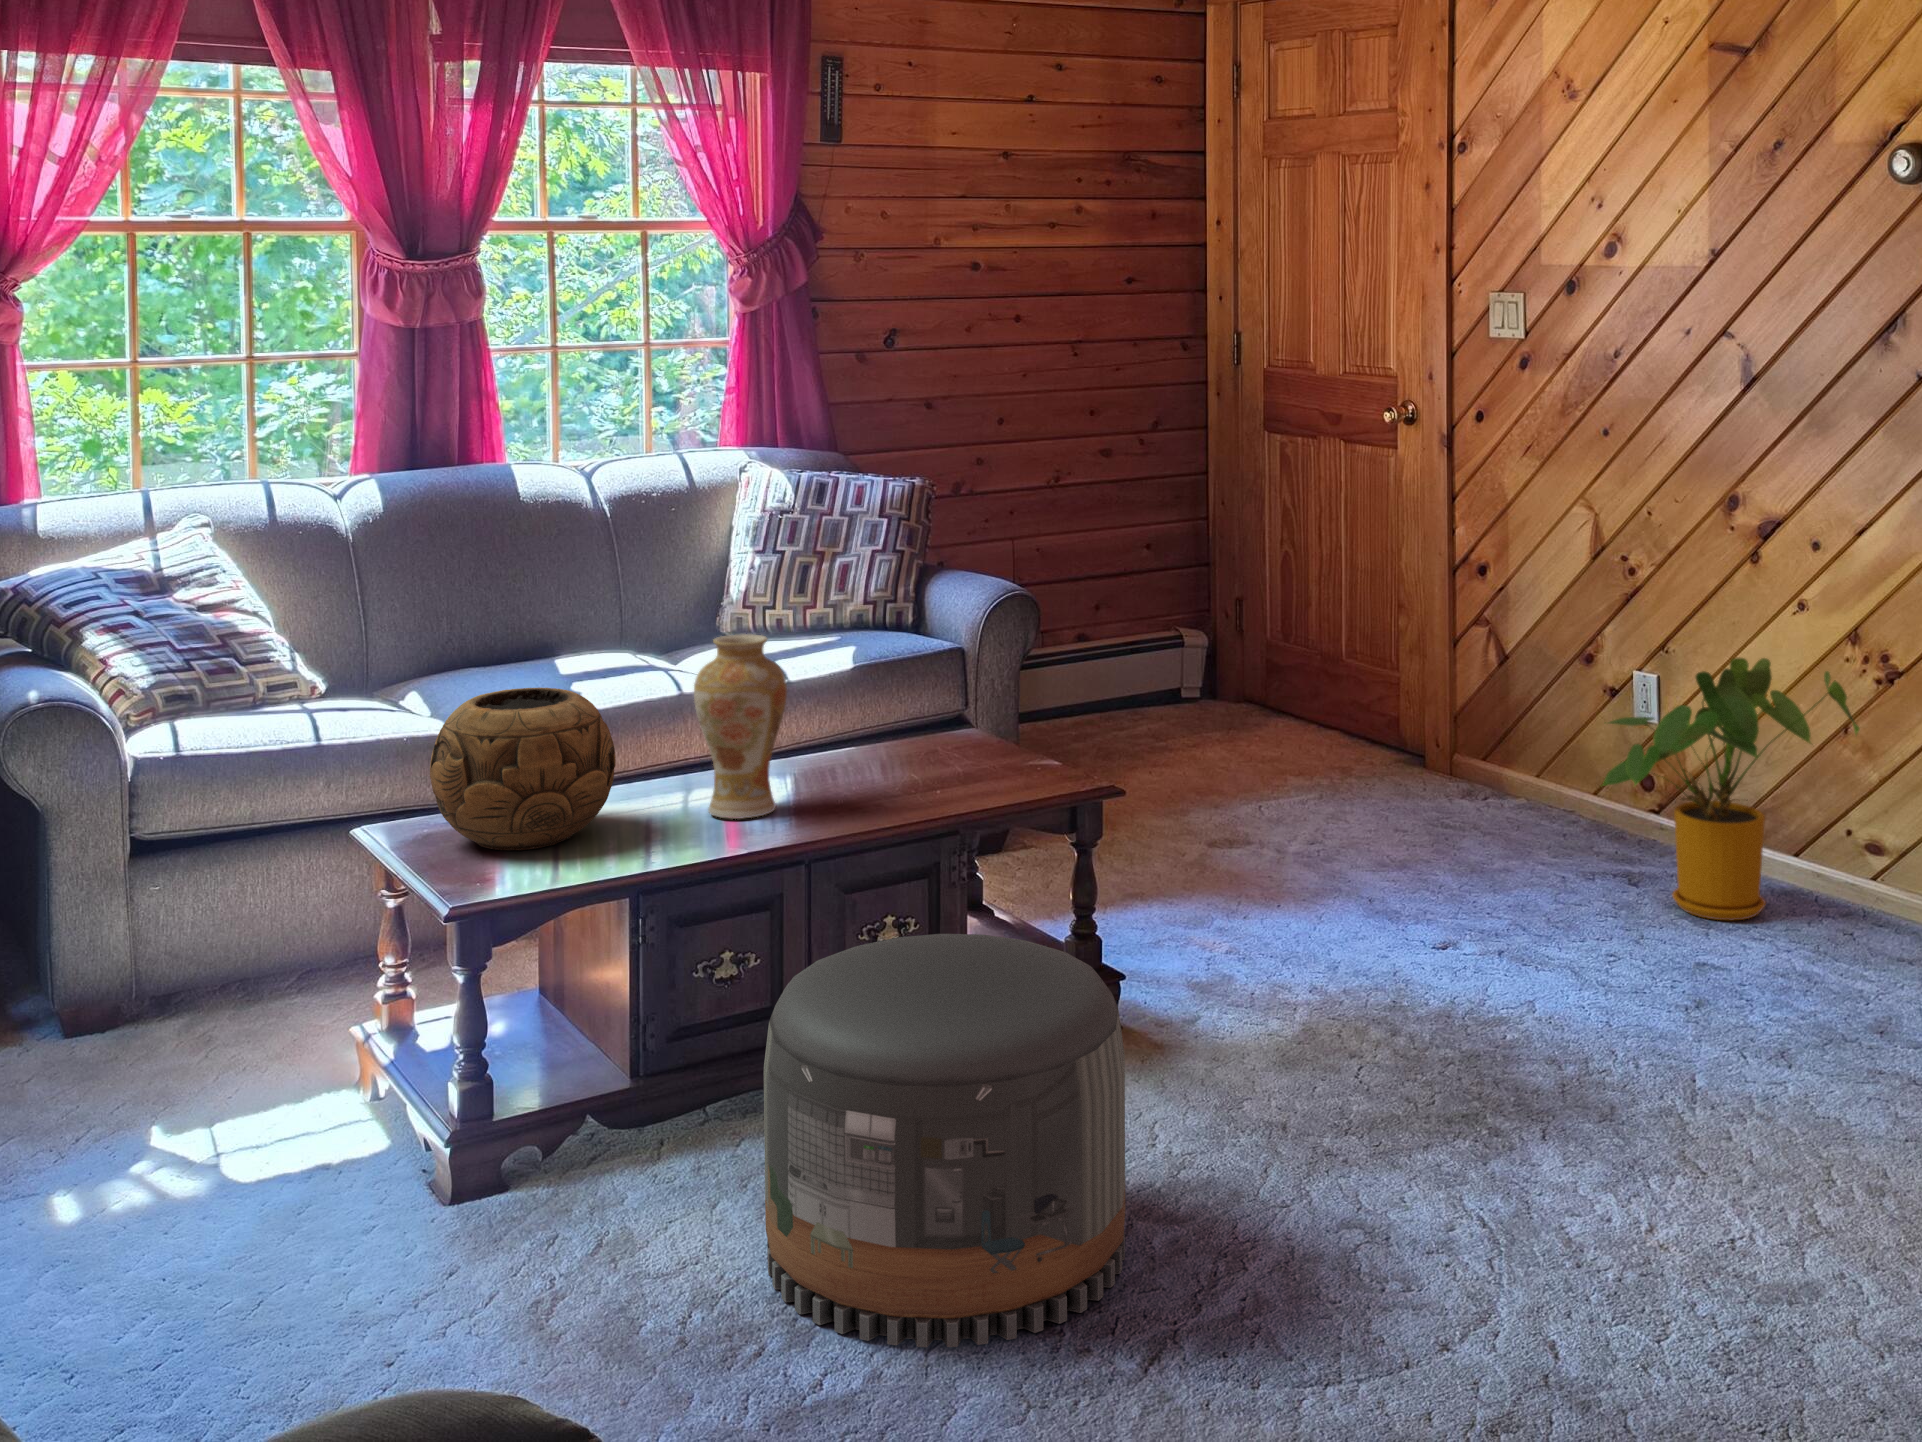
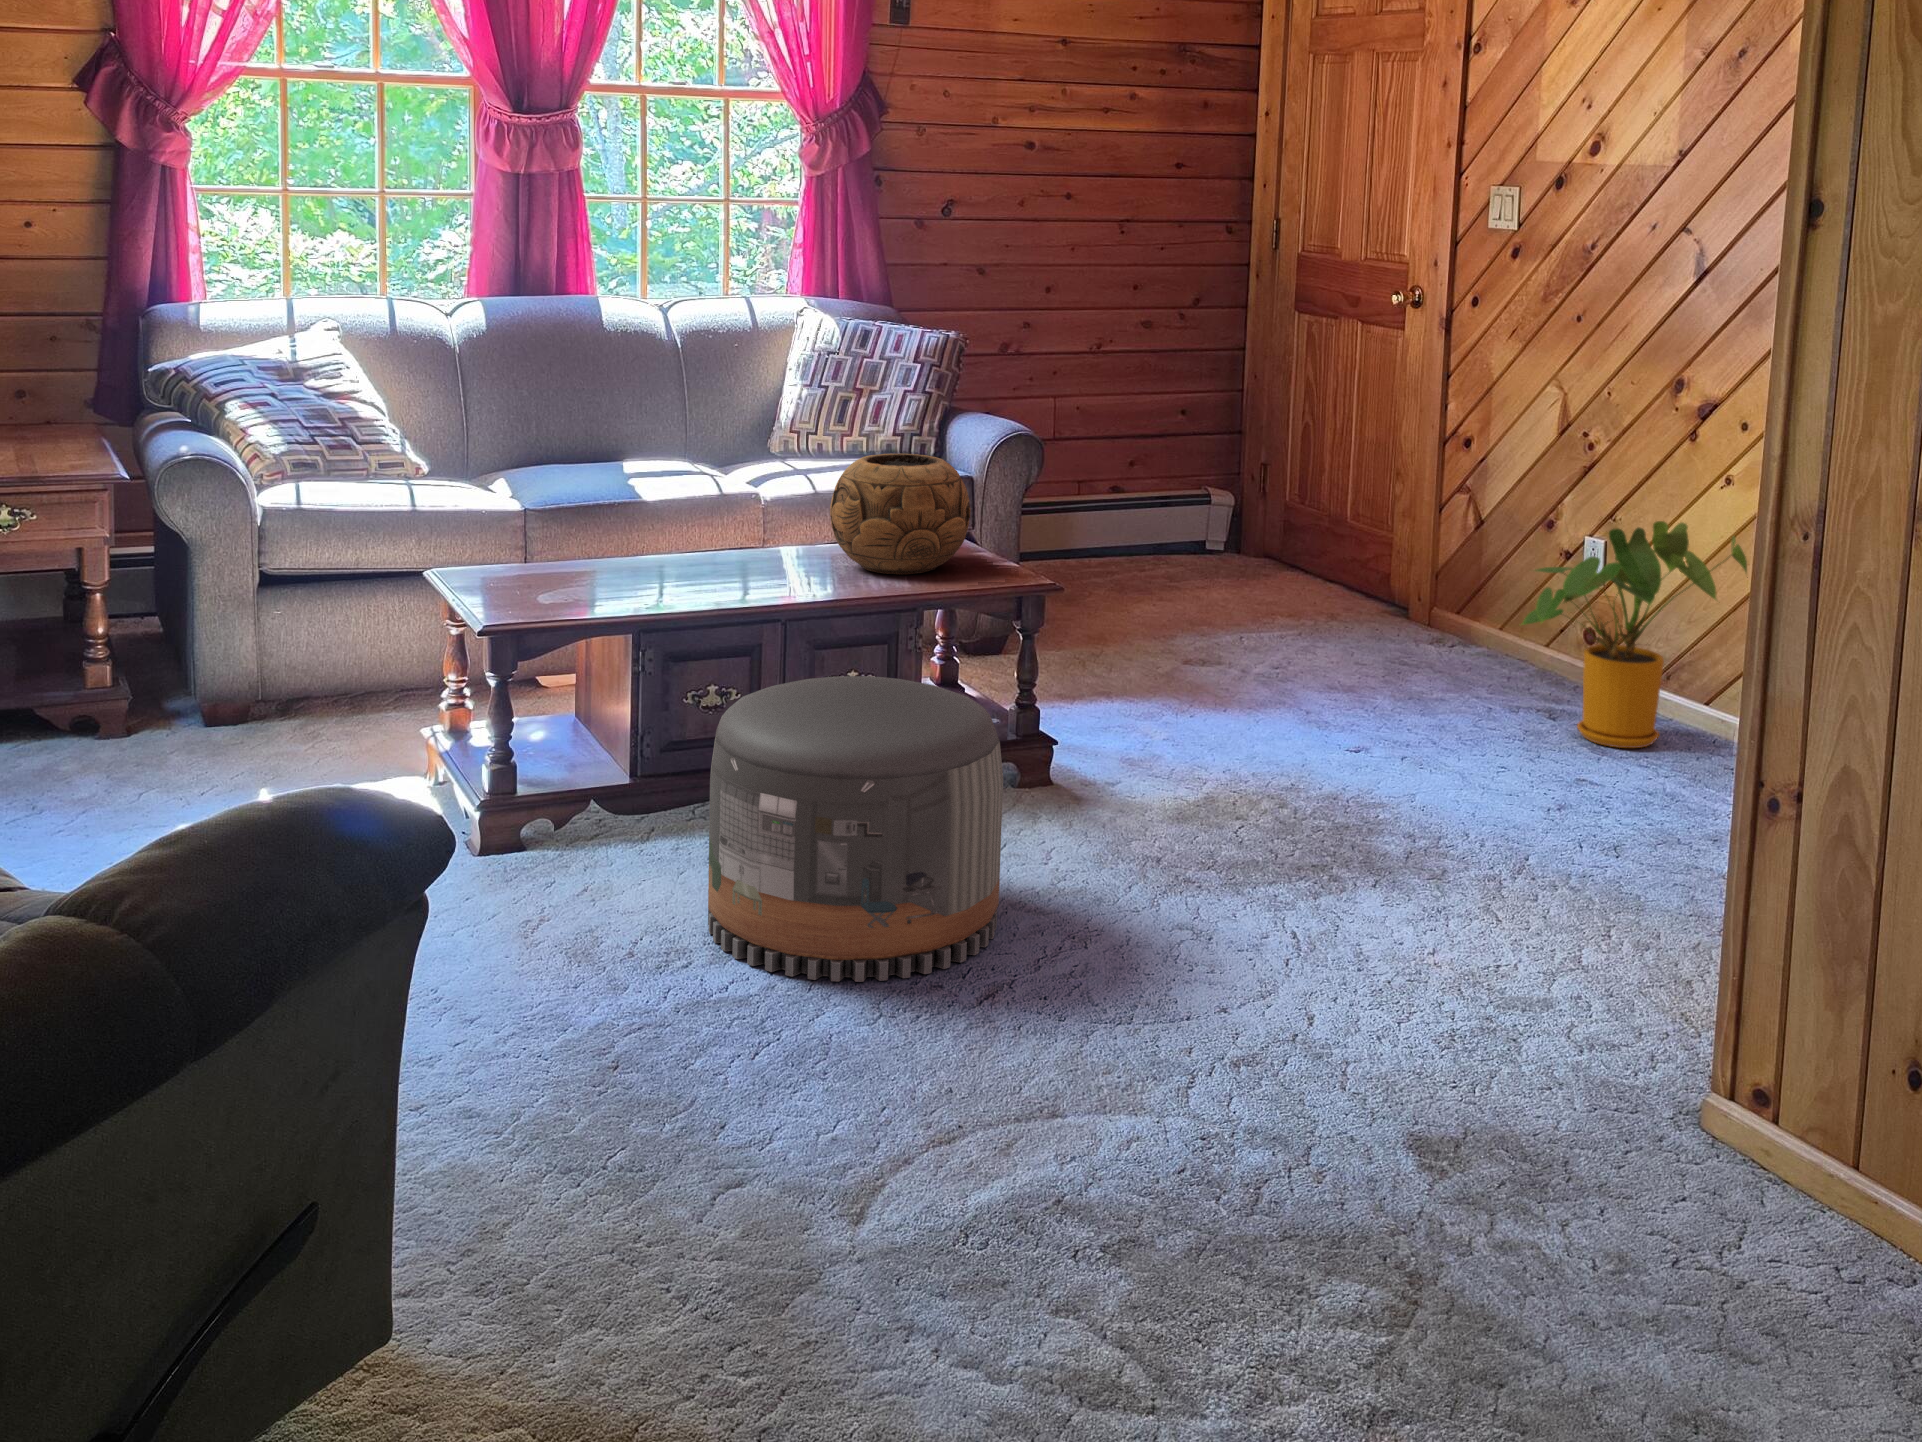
vase: present [694,634,787,819] -> none [702,434,780,585]
decorative bowl: present [430,688,616,850] -> present [830,454,970,575]

